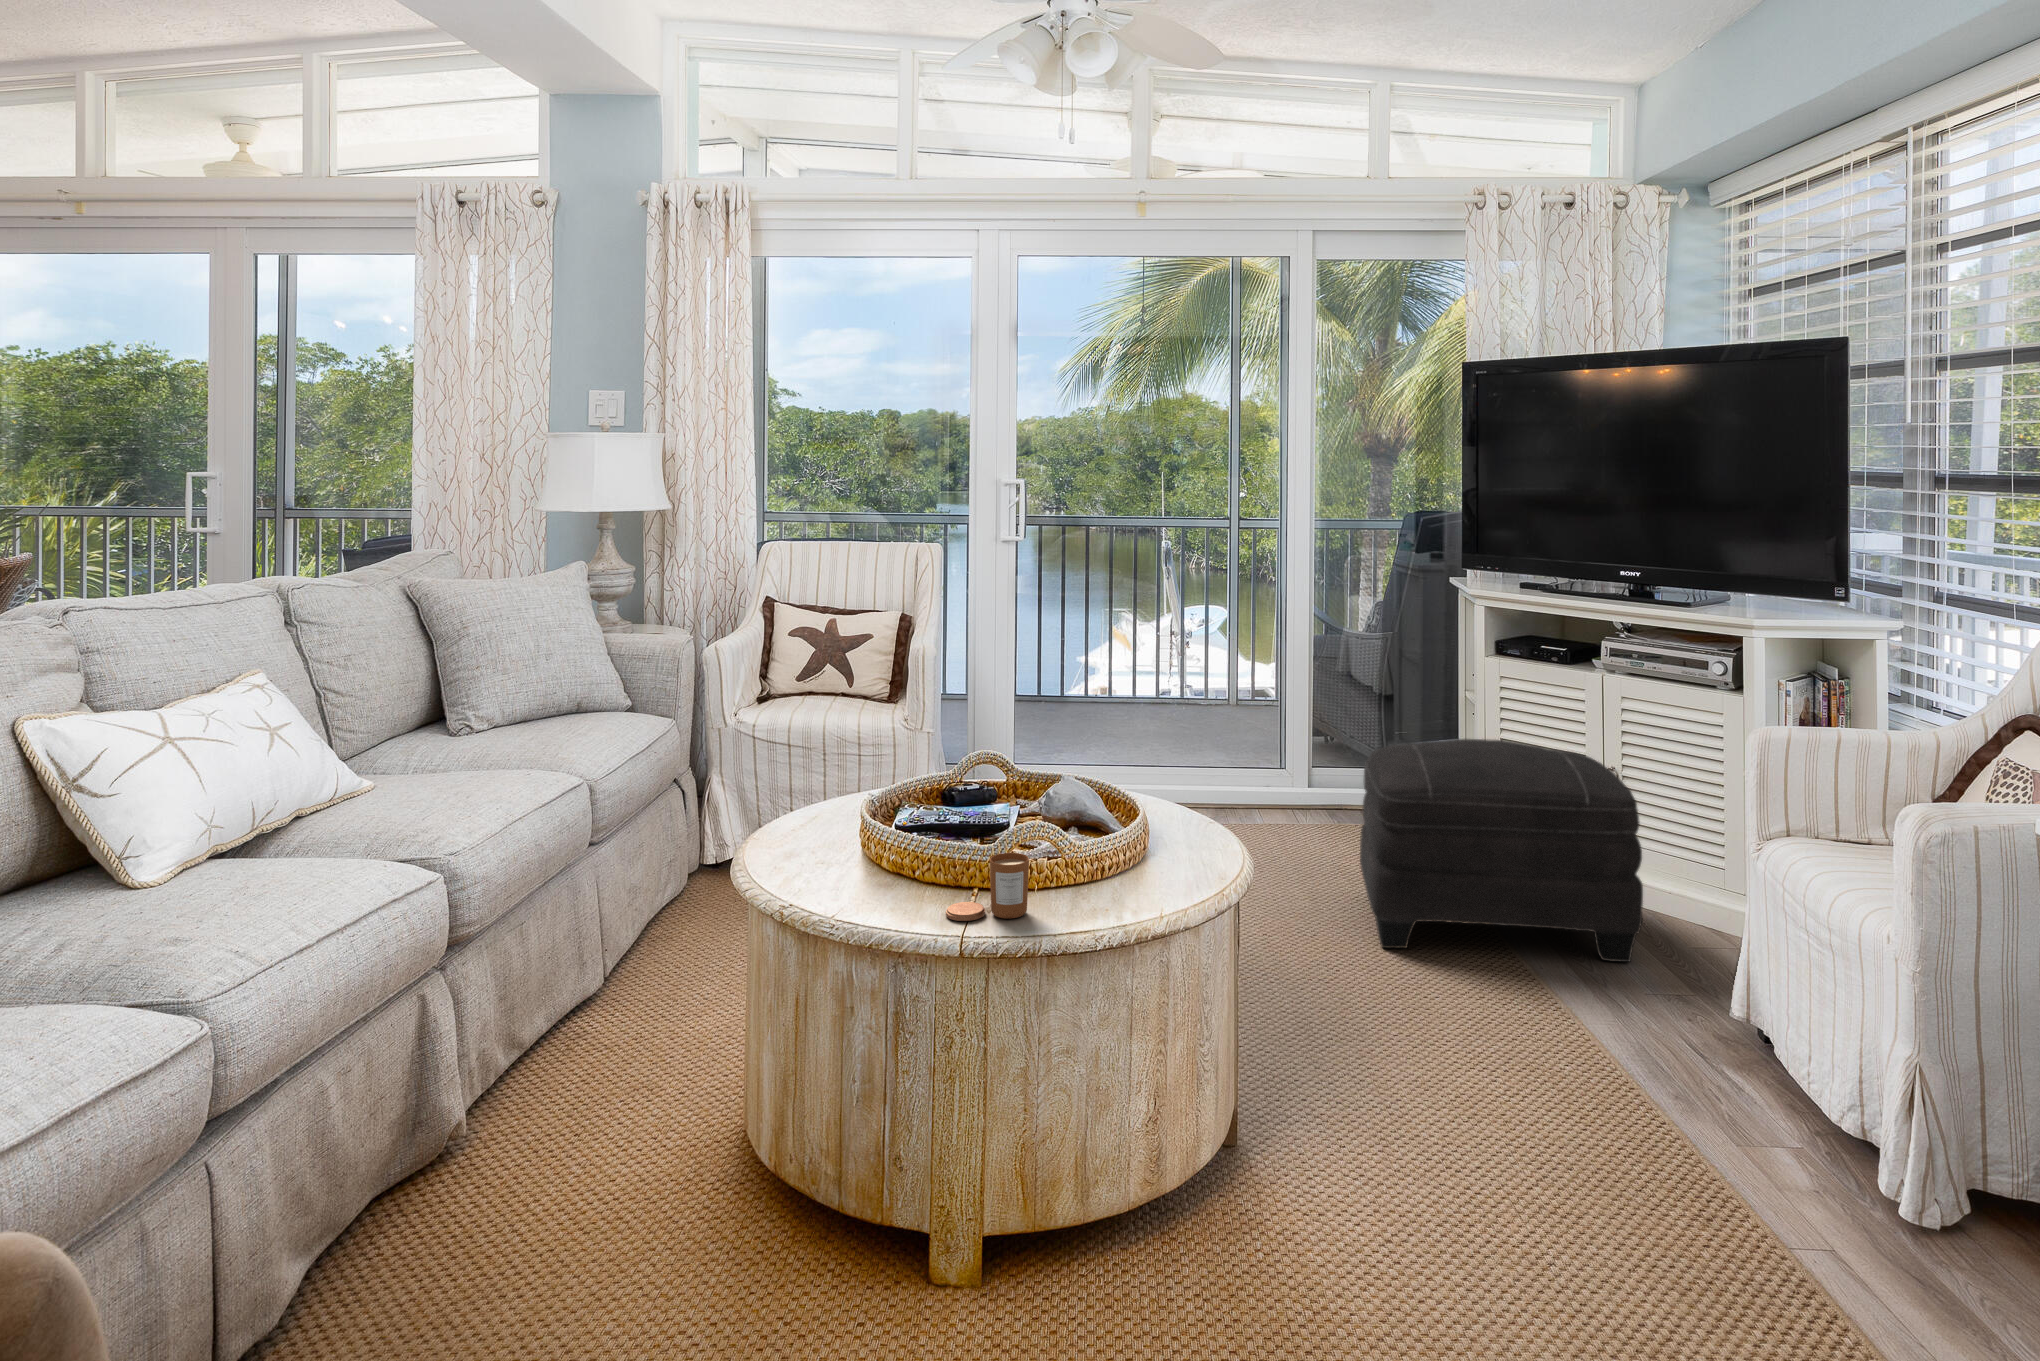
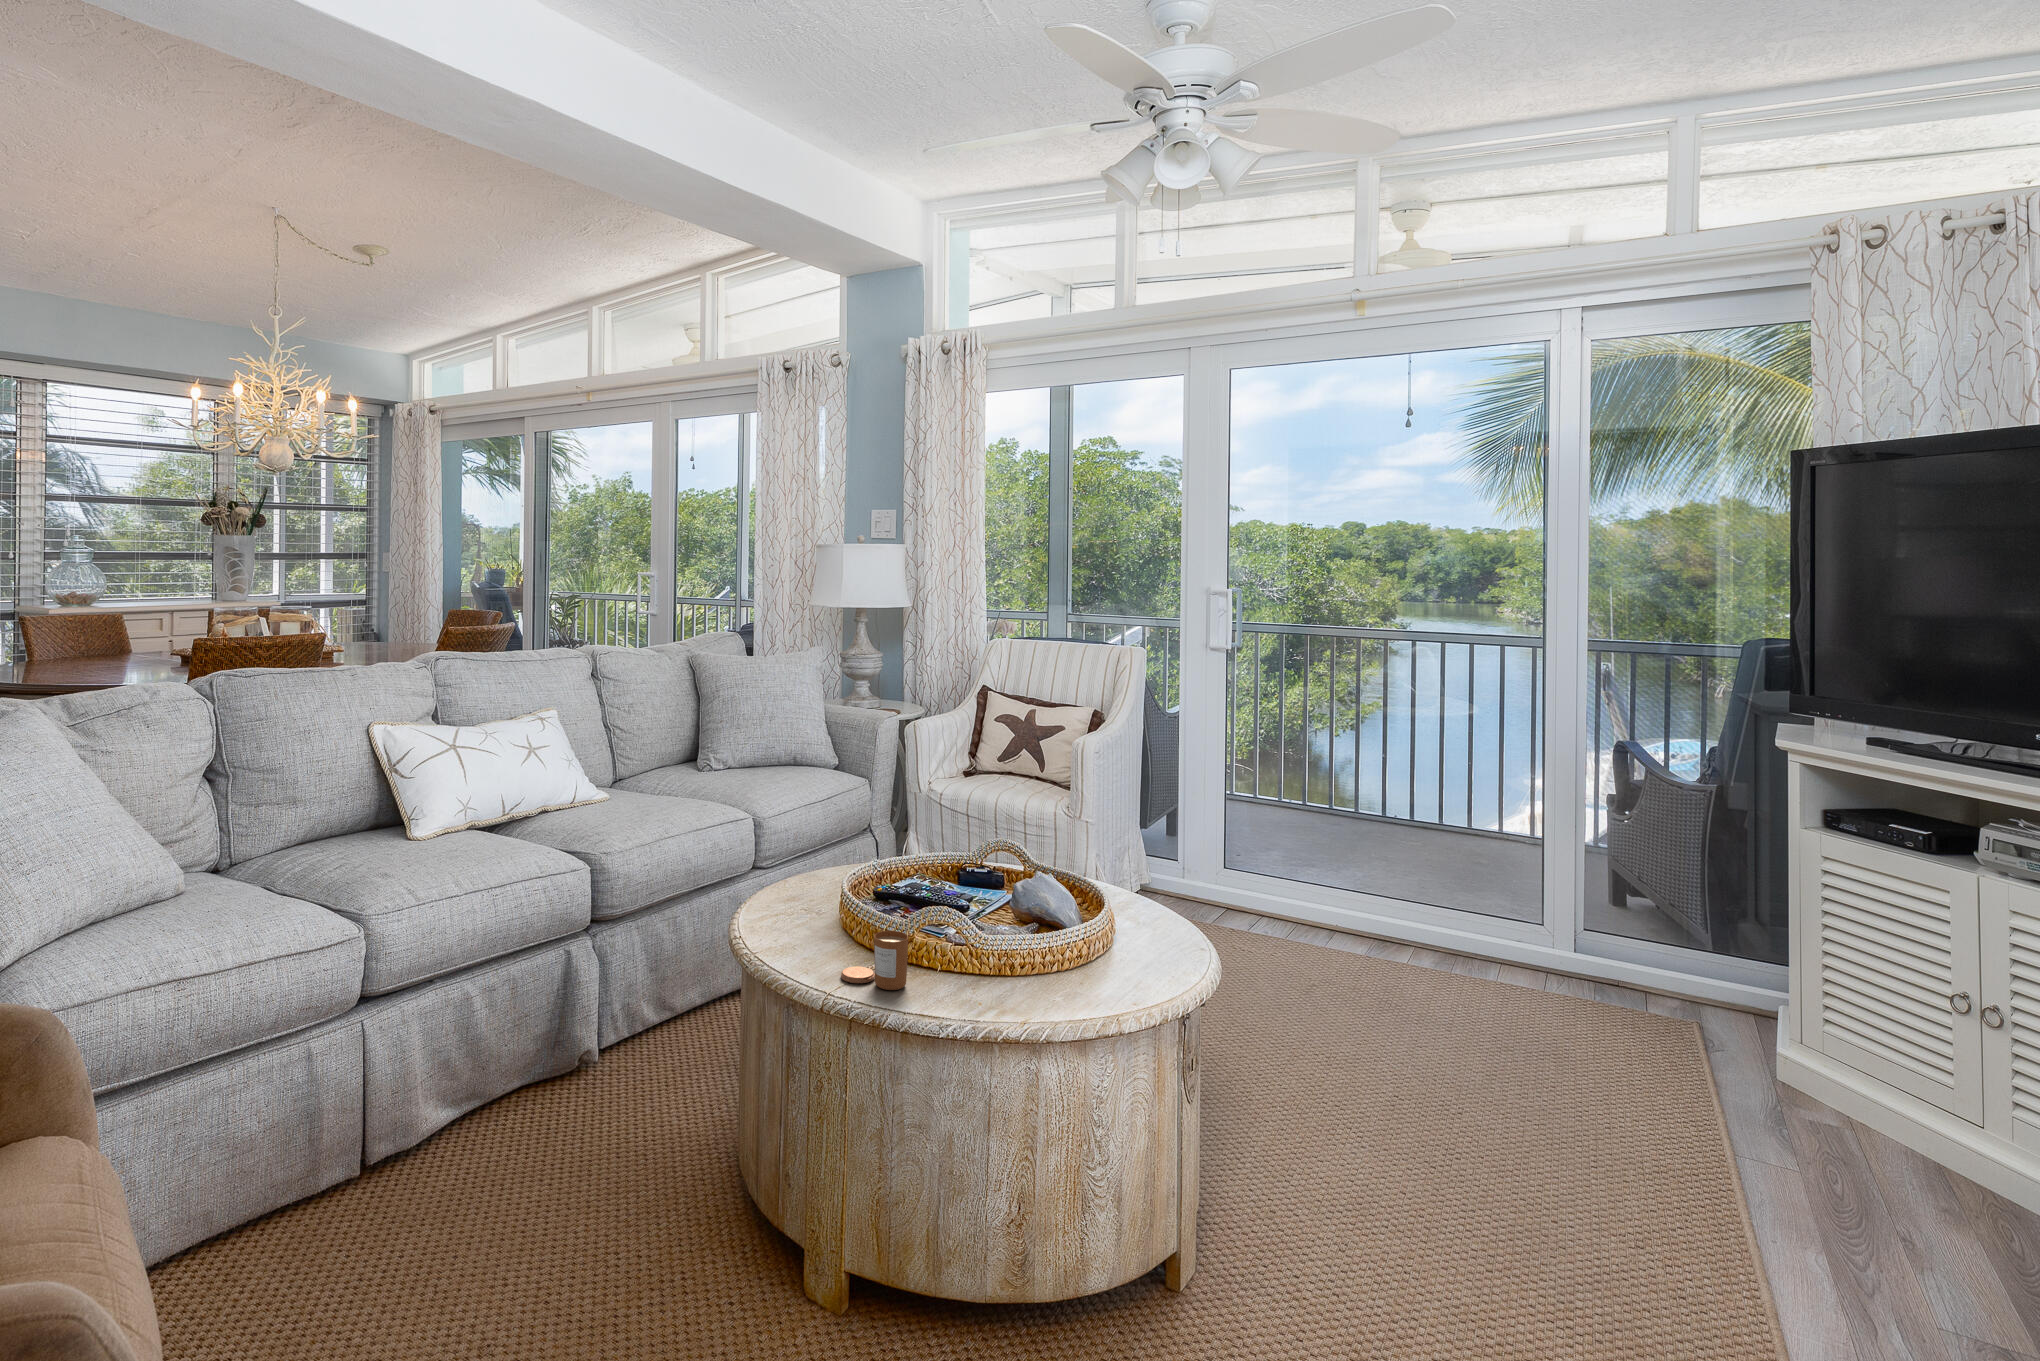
ottoman: present [1360,739,1643,962] -> none [1516,918,1950,1292]

